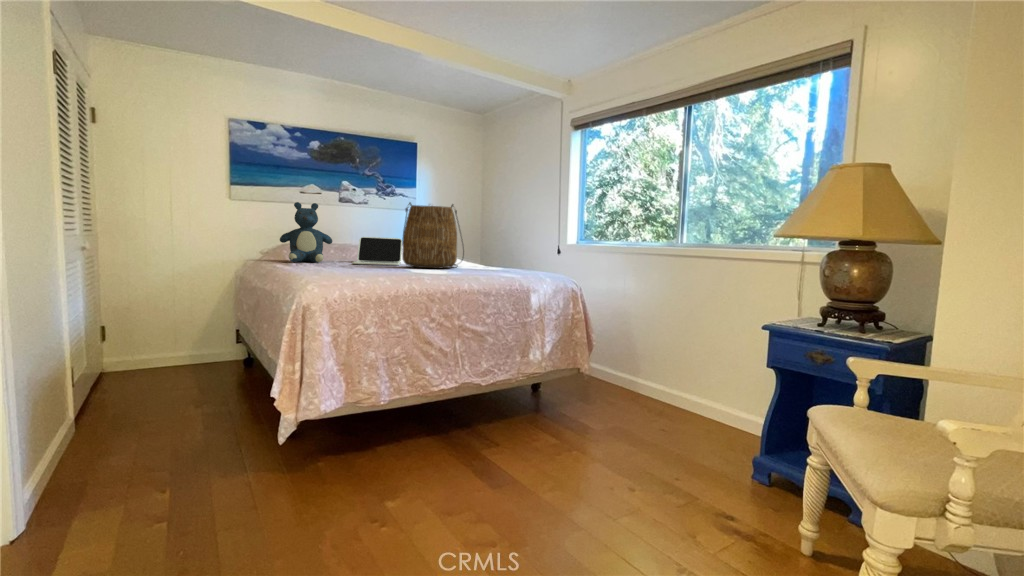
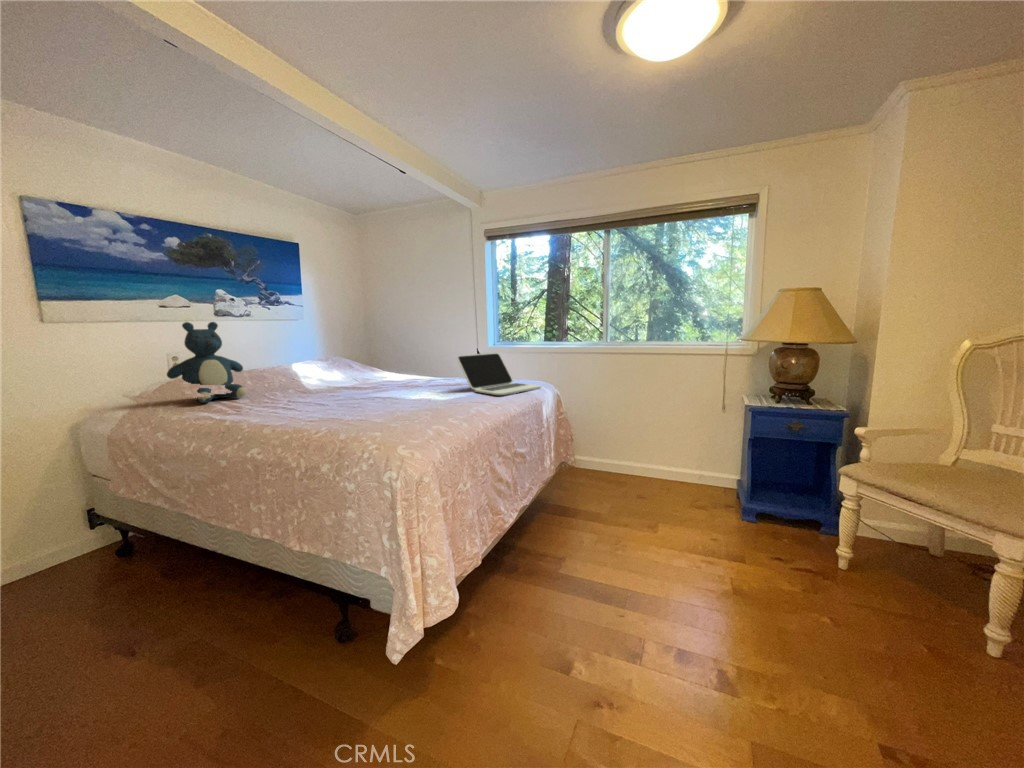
tote bag: present [402,203,464,268] -> none [360,316,429,388]
laptop: present [353,237,402,265] -> present [457,352,541,395]

